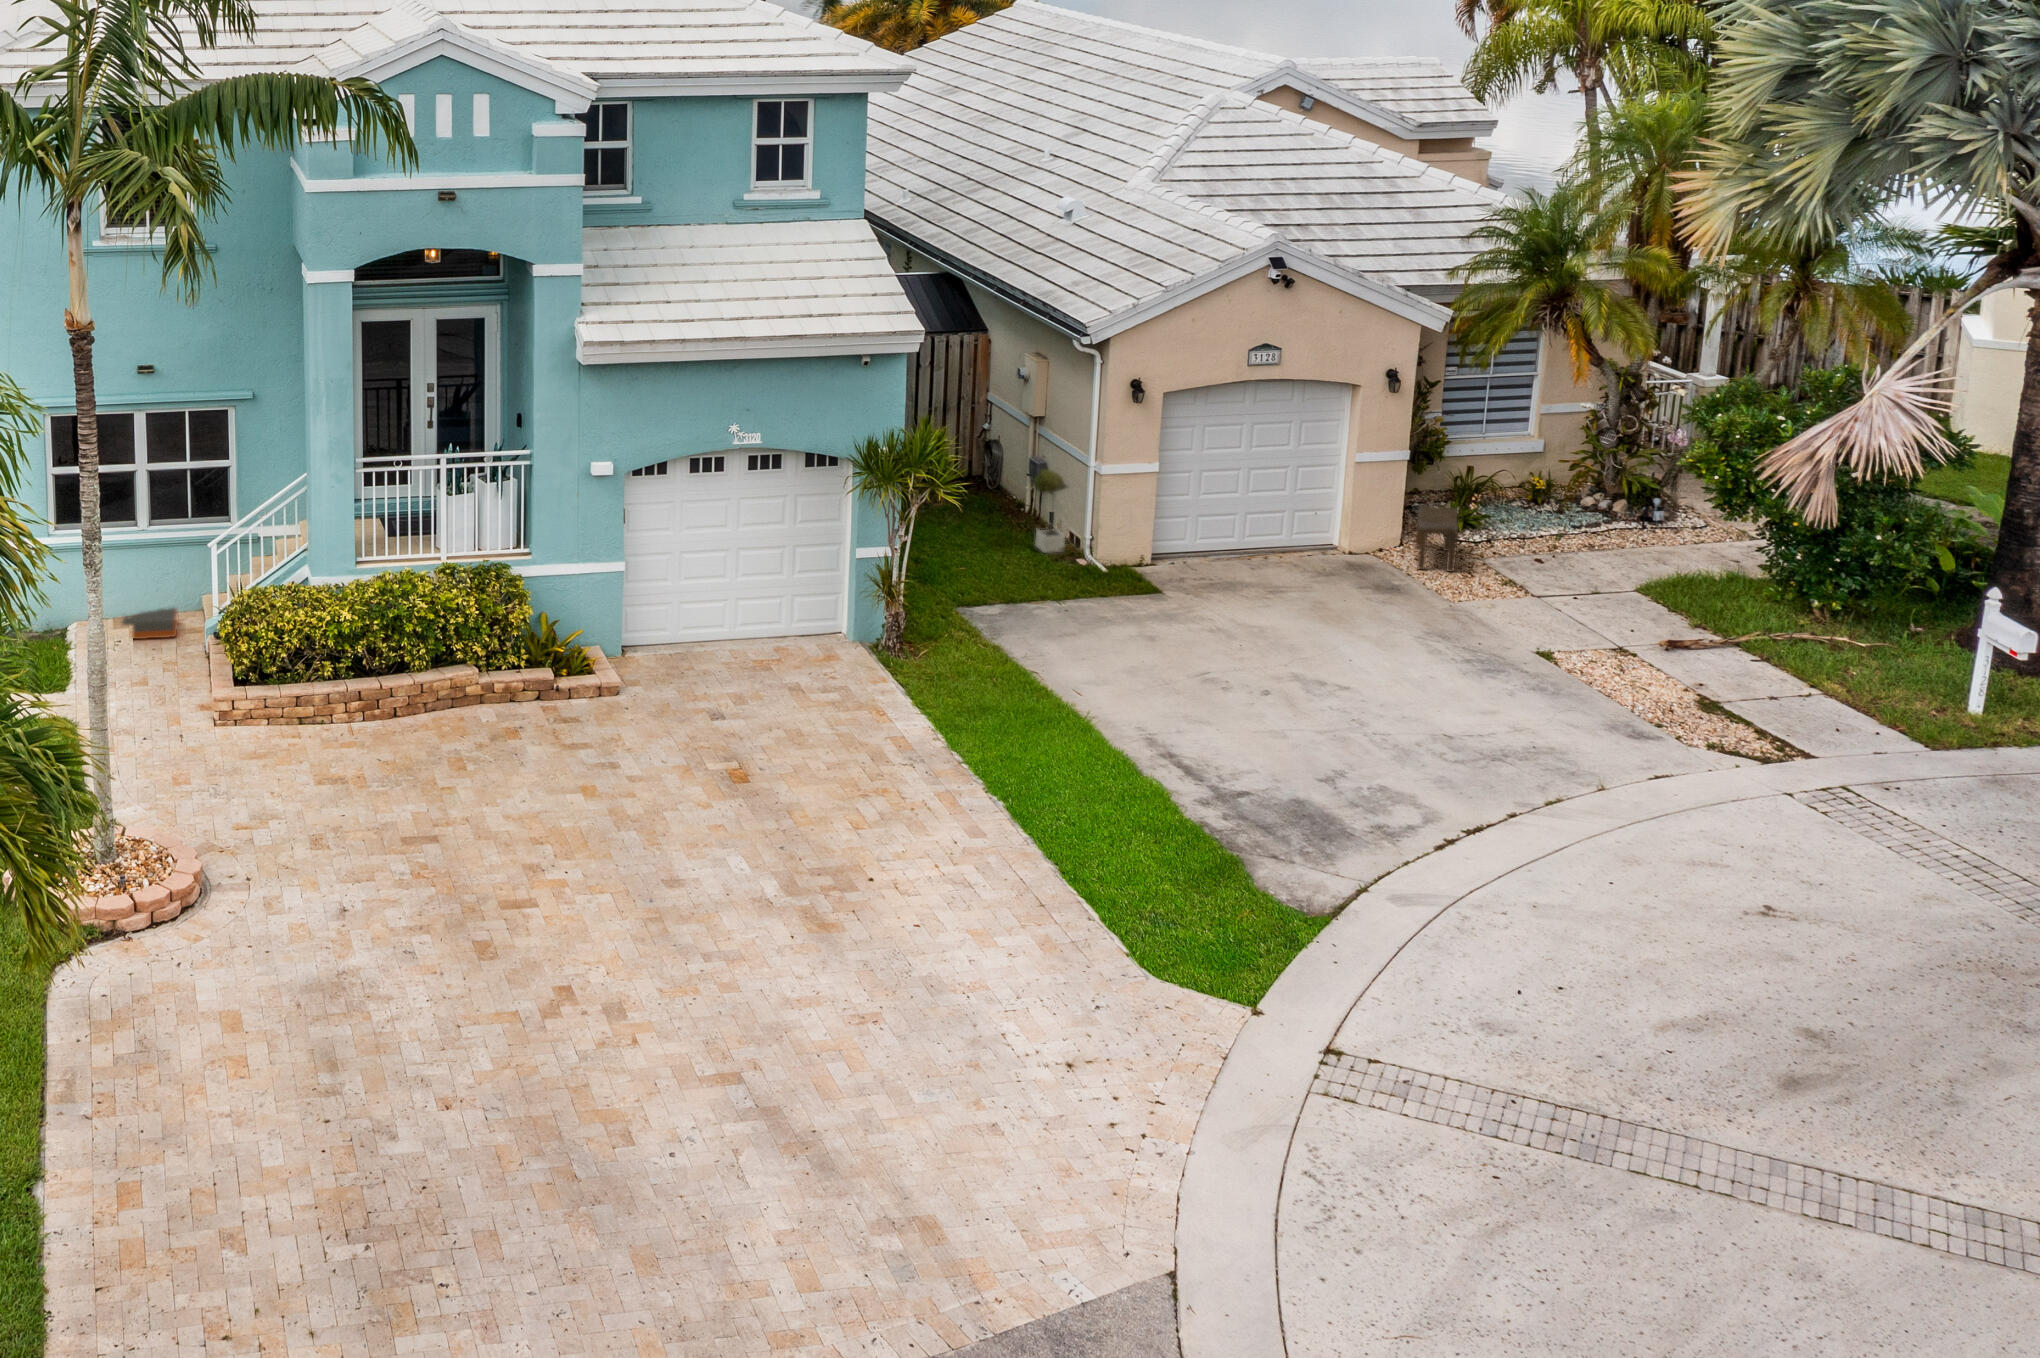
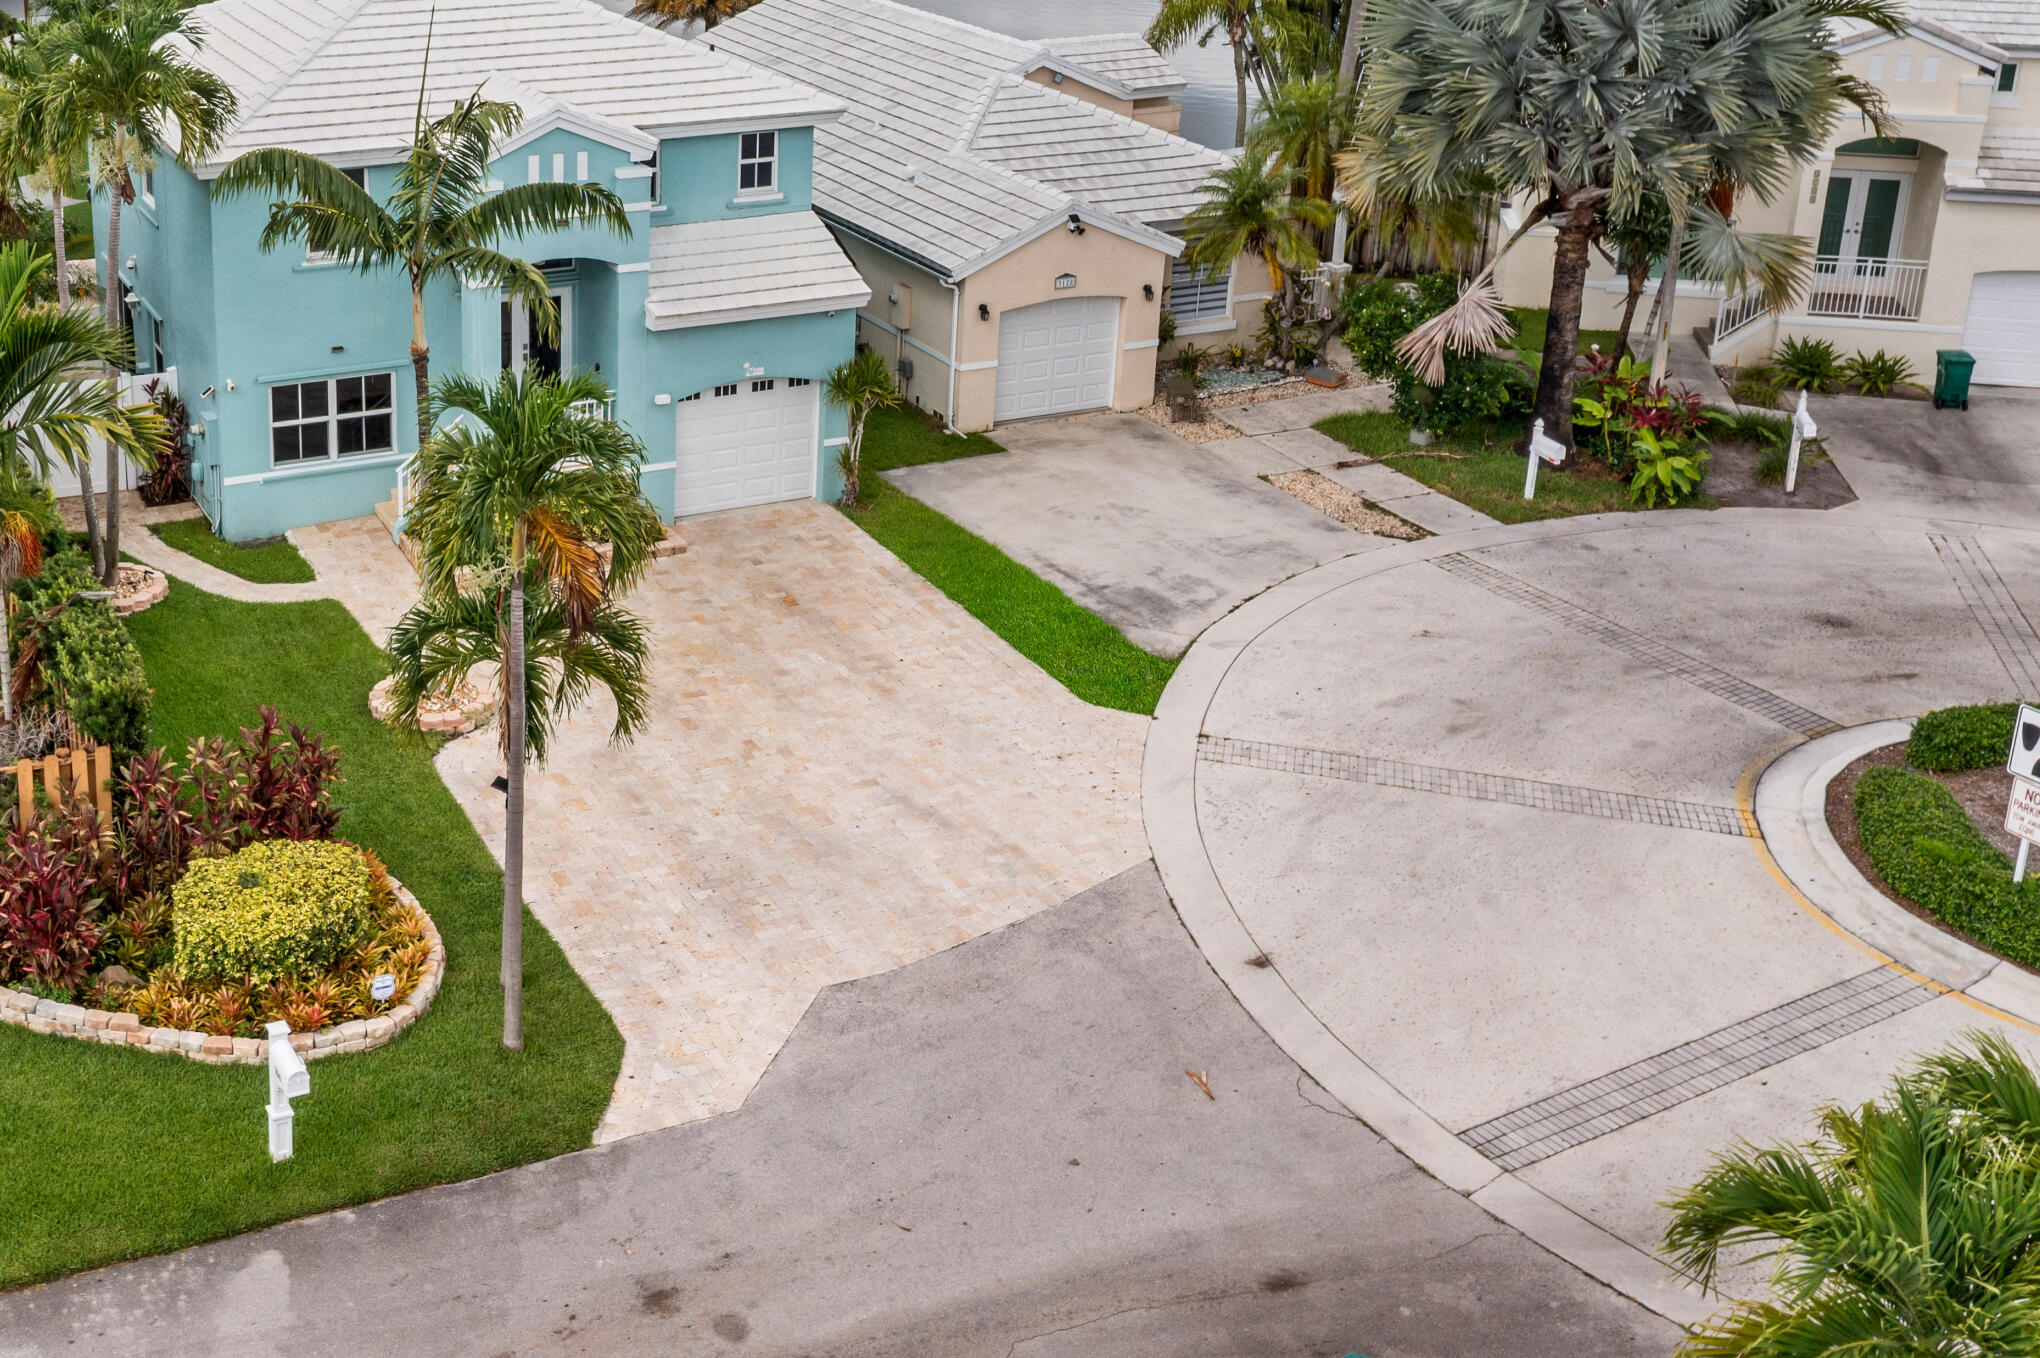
potted tree: present [1035,470,1067,553] -> present [1410,387,1435,446]
storage box: present [121,608,178,639] -> present [1304,367,1347,387]

